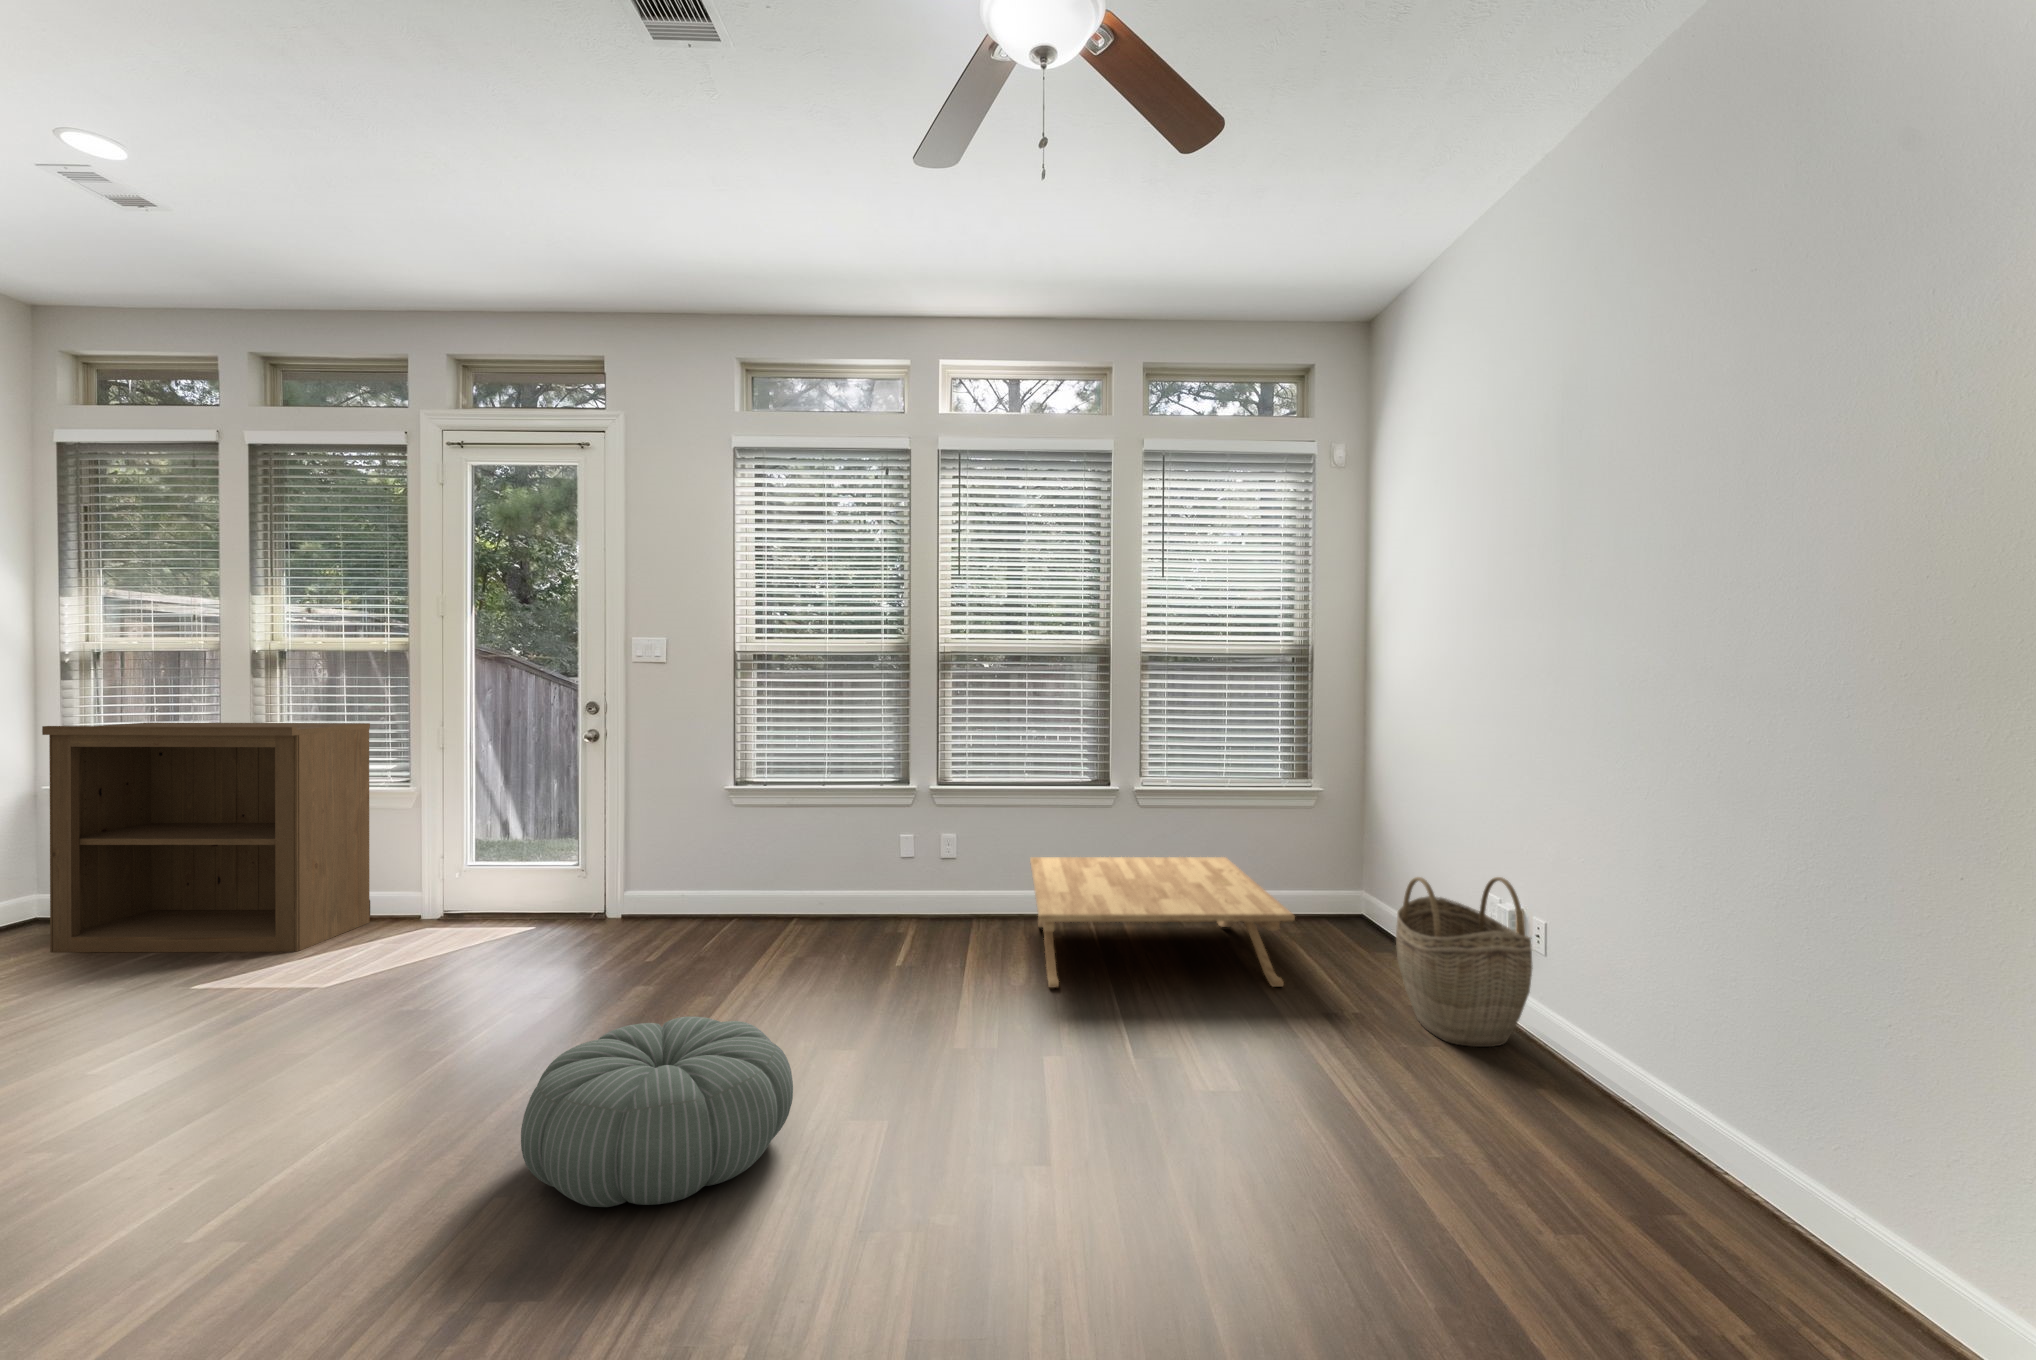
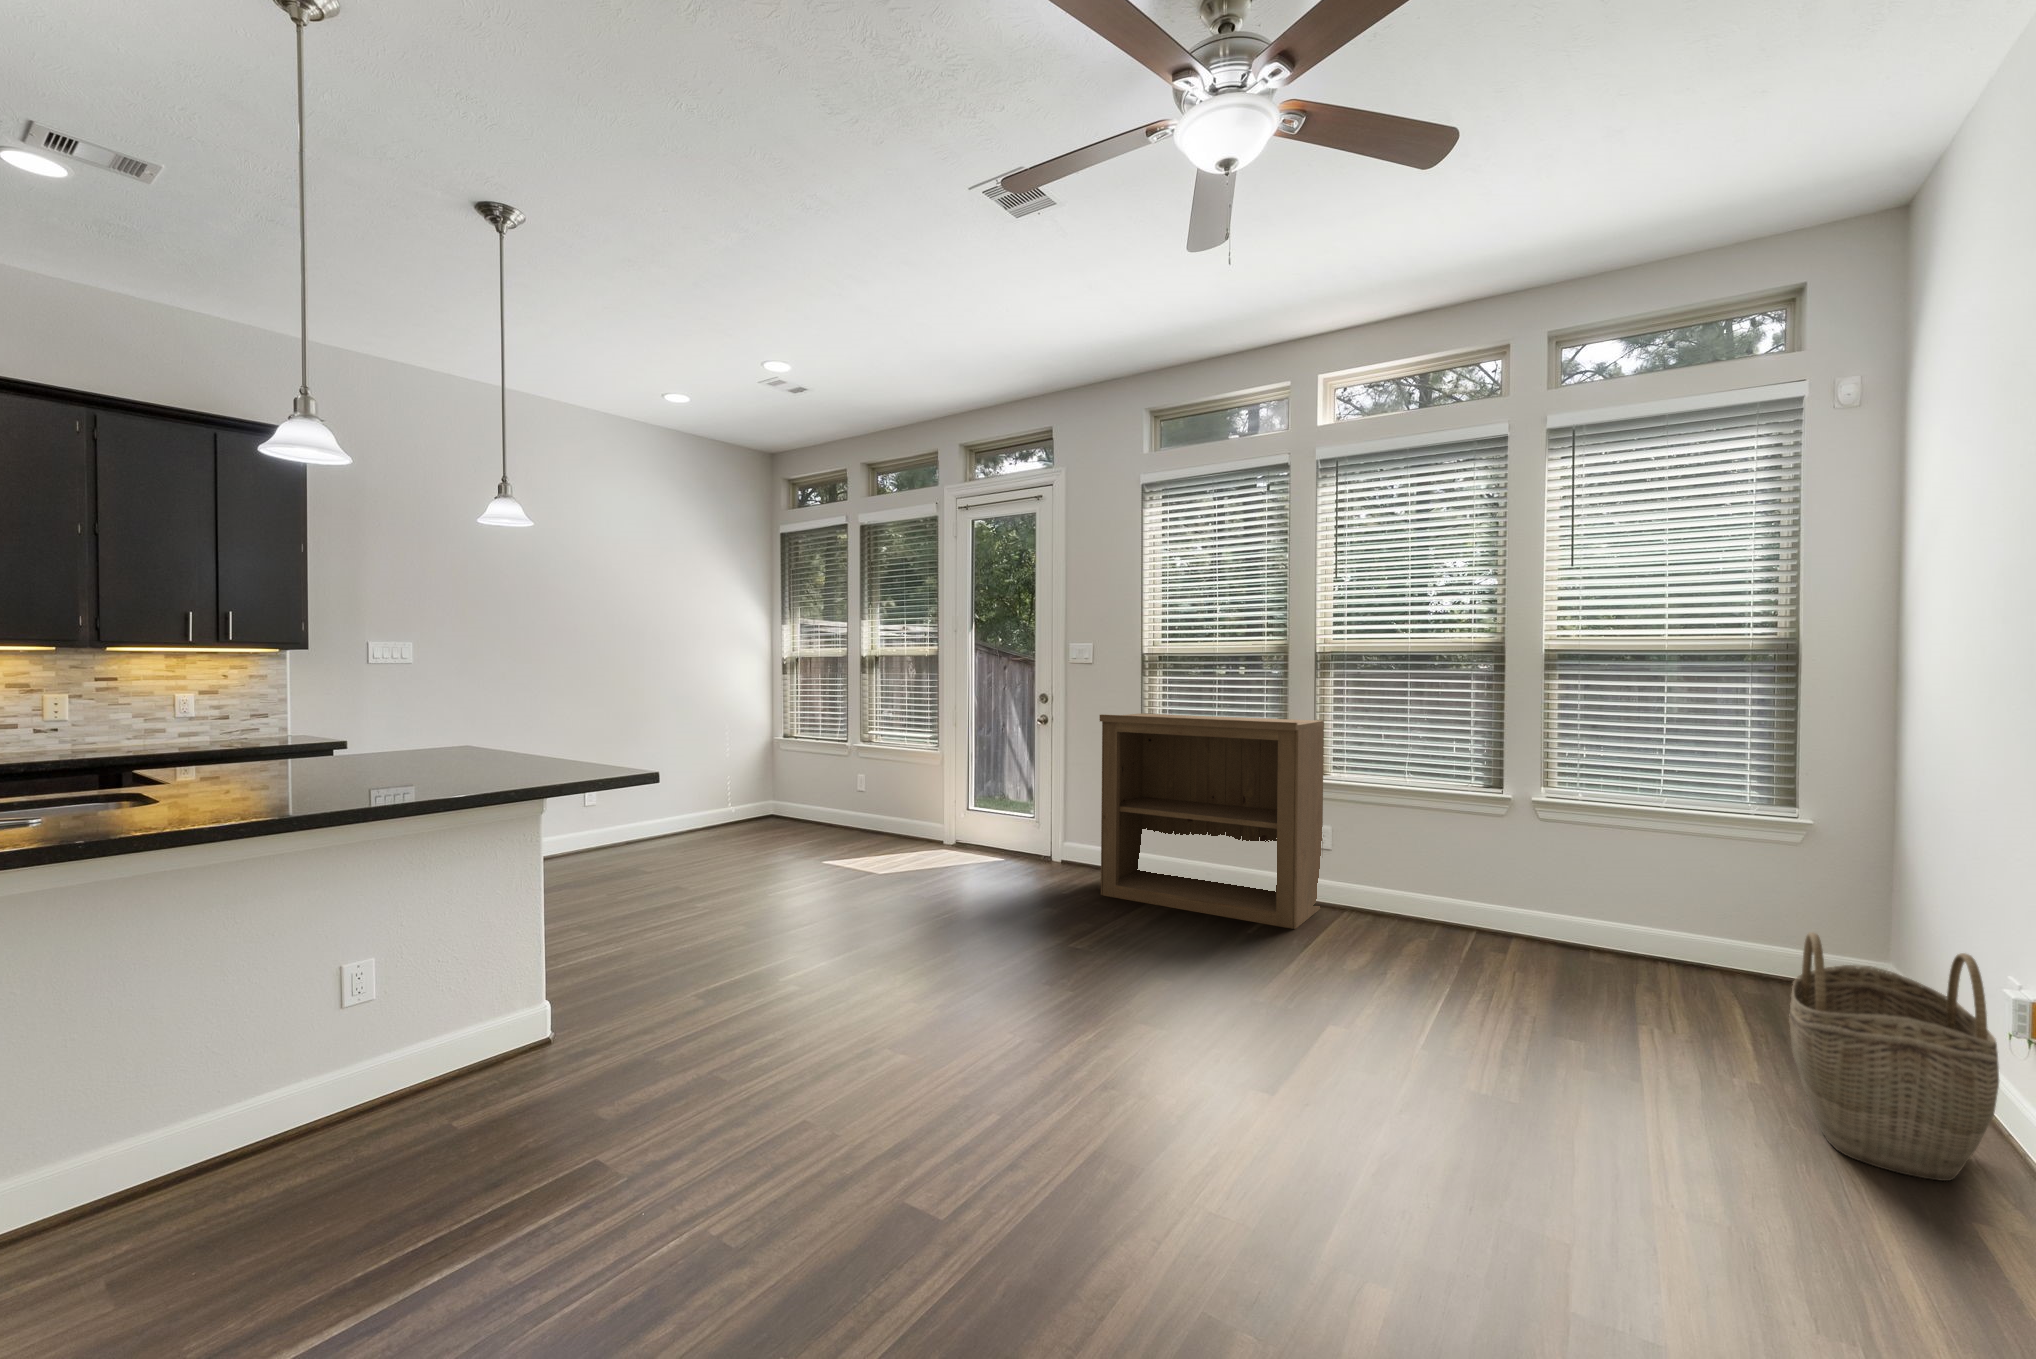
bookshelf: present [42,722,370,952] -> present [1100,714,1324,929]
coffee table: present [1030,857,1295,988] -> none [1346,859,1661,1041]
pouf: present [521,1017,793,1207] -> none [870,920,1050,1040]

